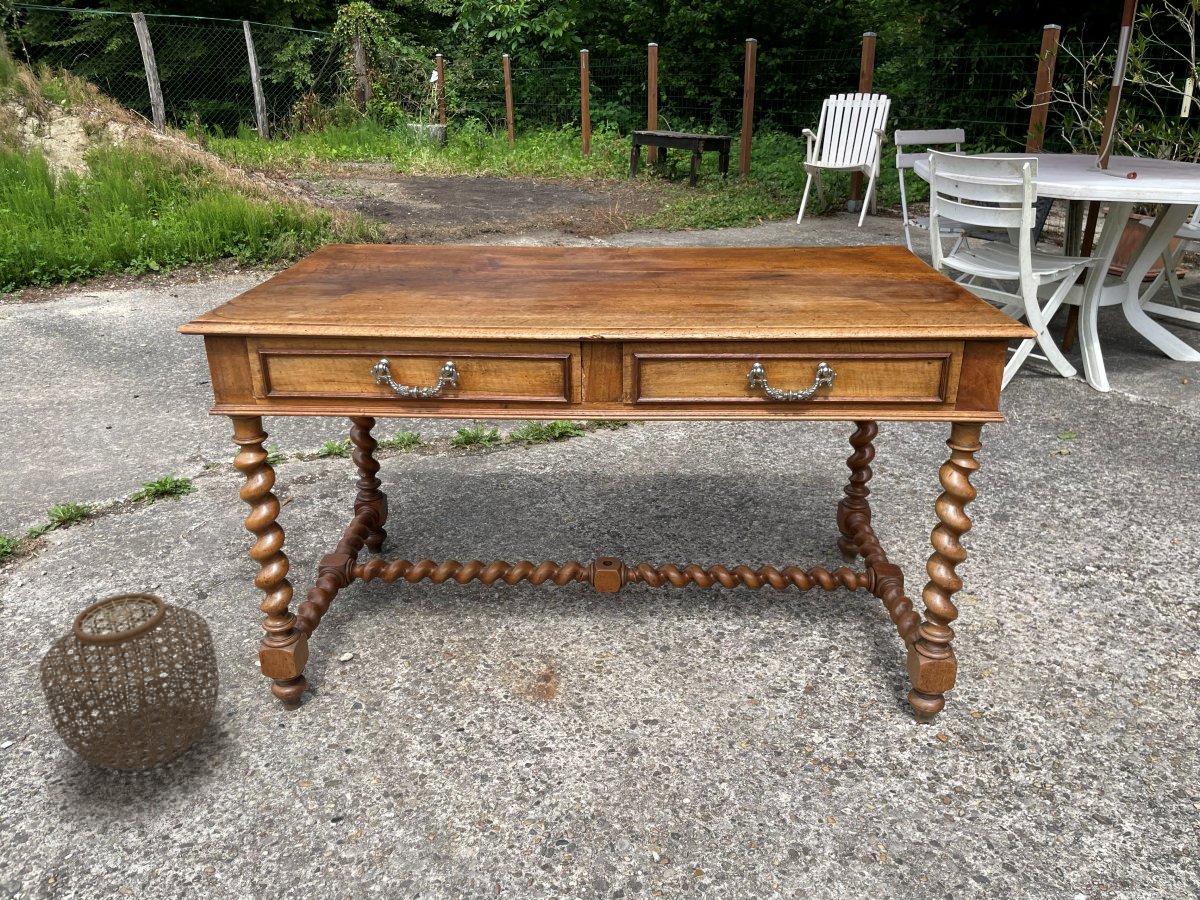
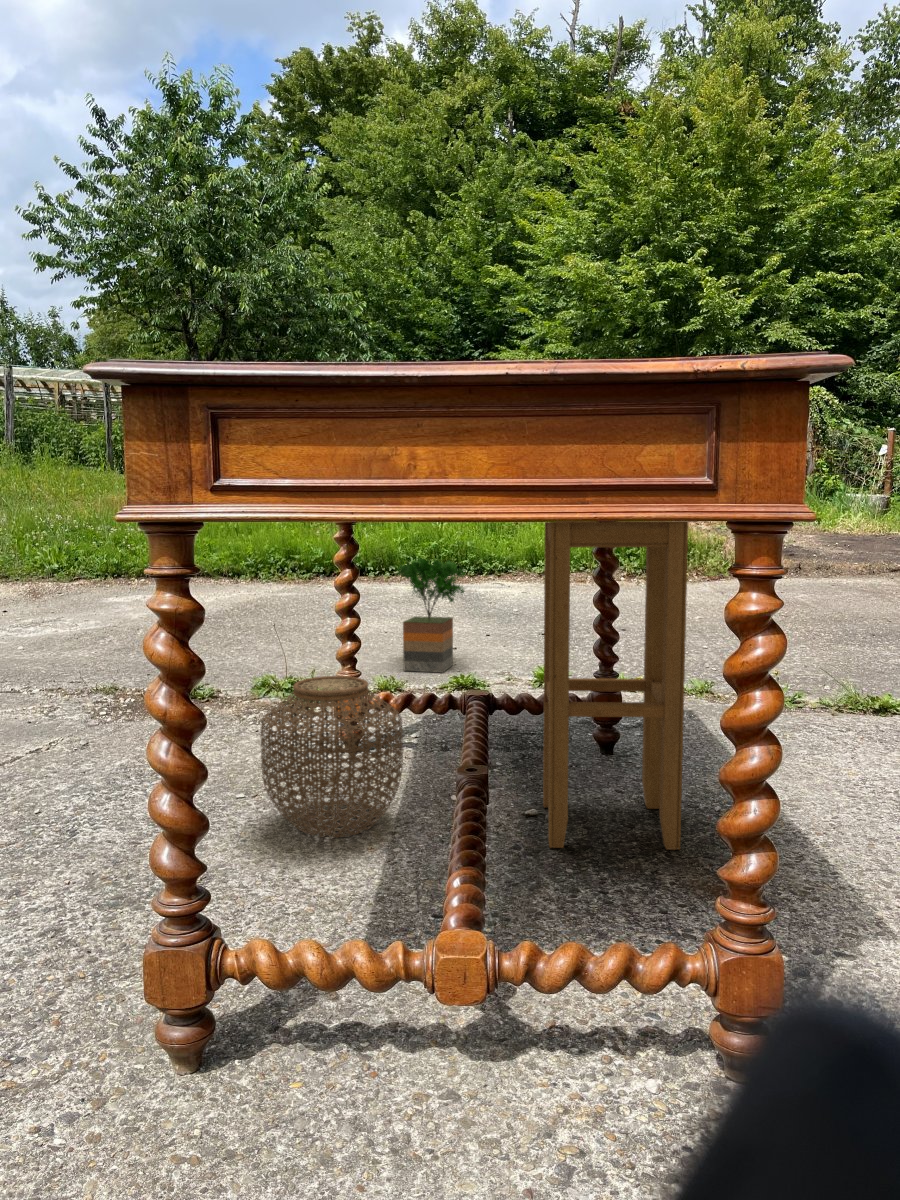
potted tree: none [20,337,126,476] -> present [398,558,465,673]
stool: none [304,354,491,695] -> present [543,521,696,850]

